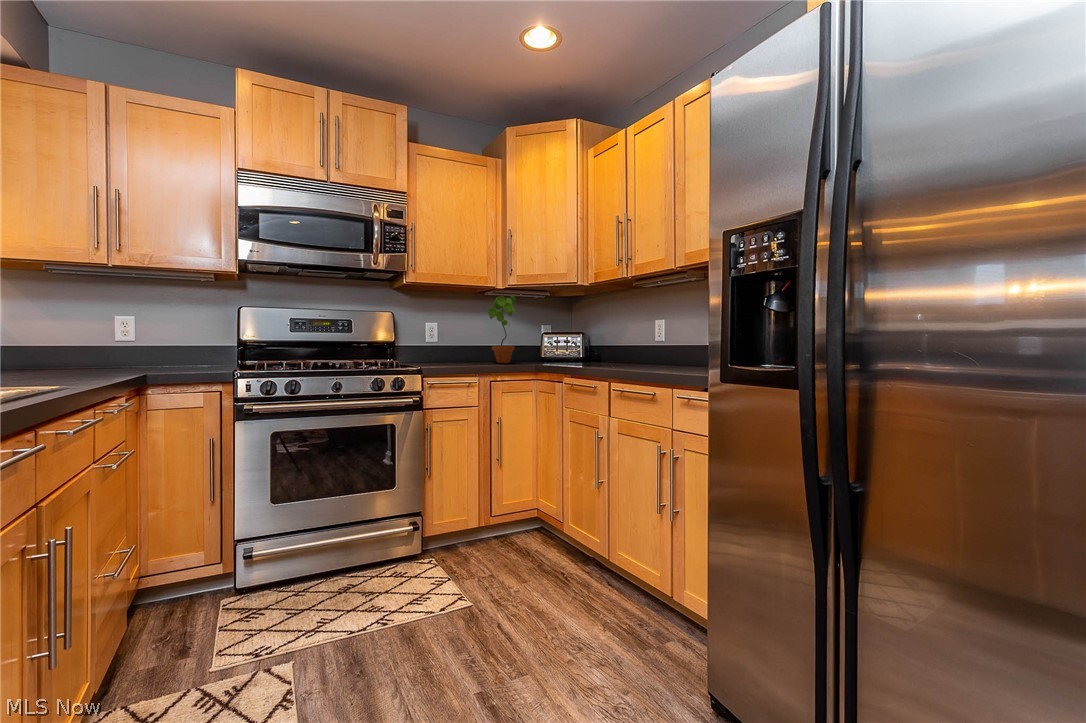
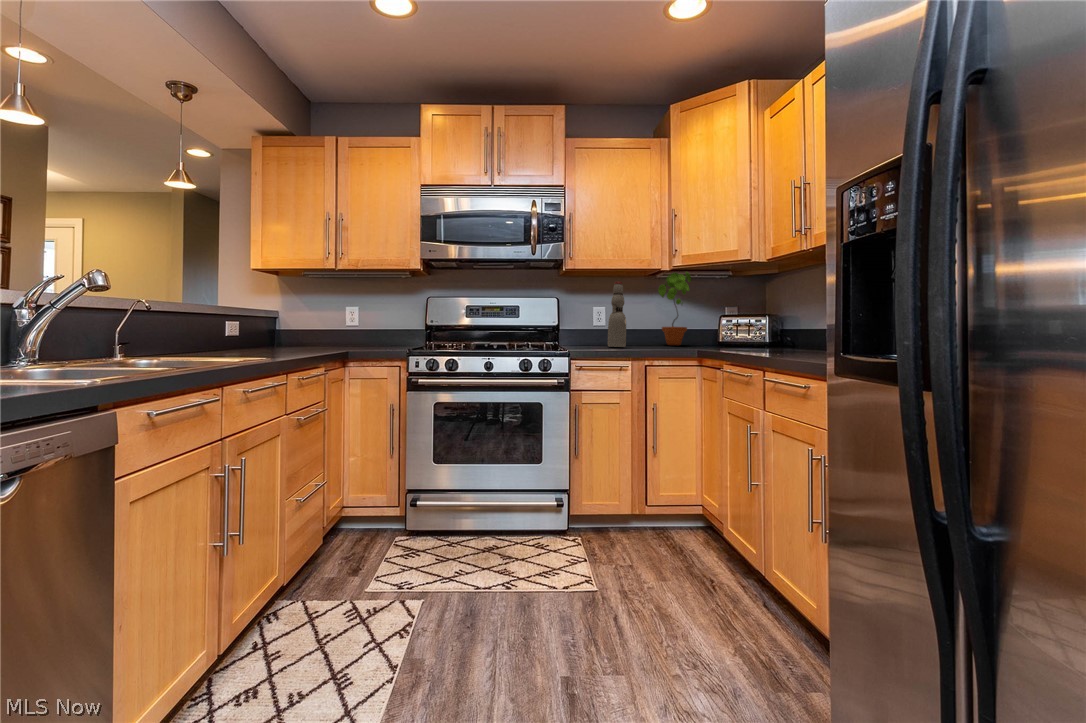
bottle: none [450,305,467,368] -> present [608,282,626,347]

